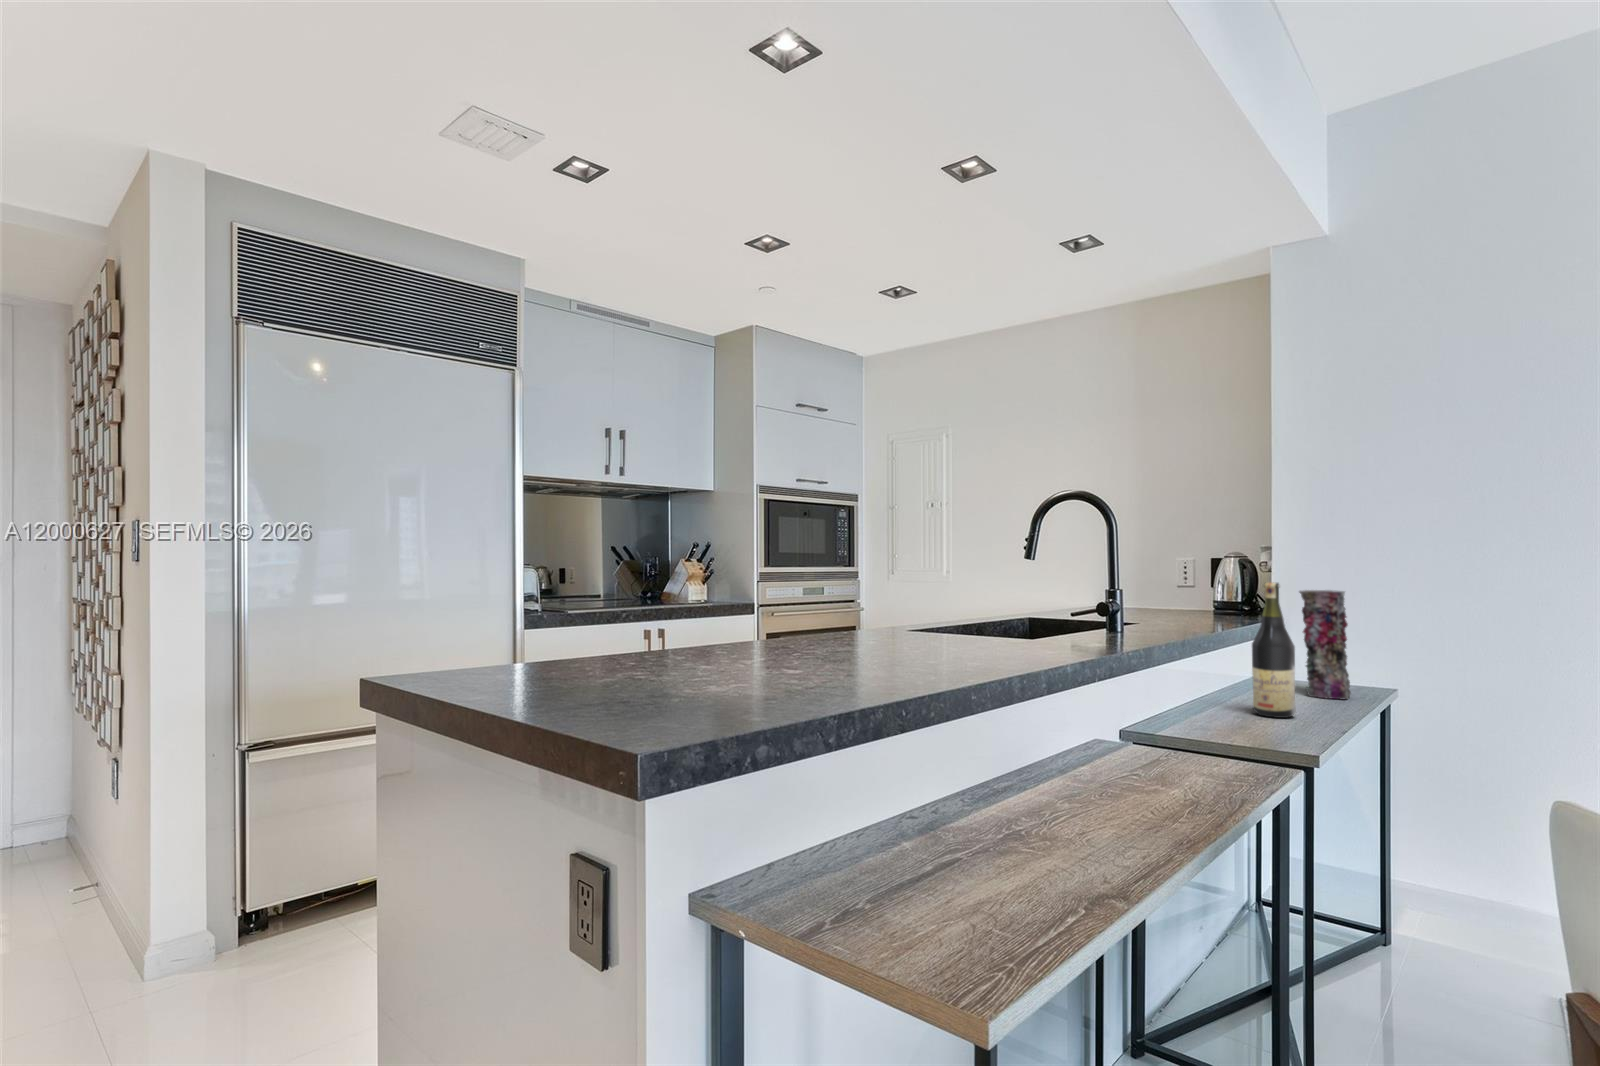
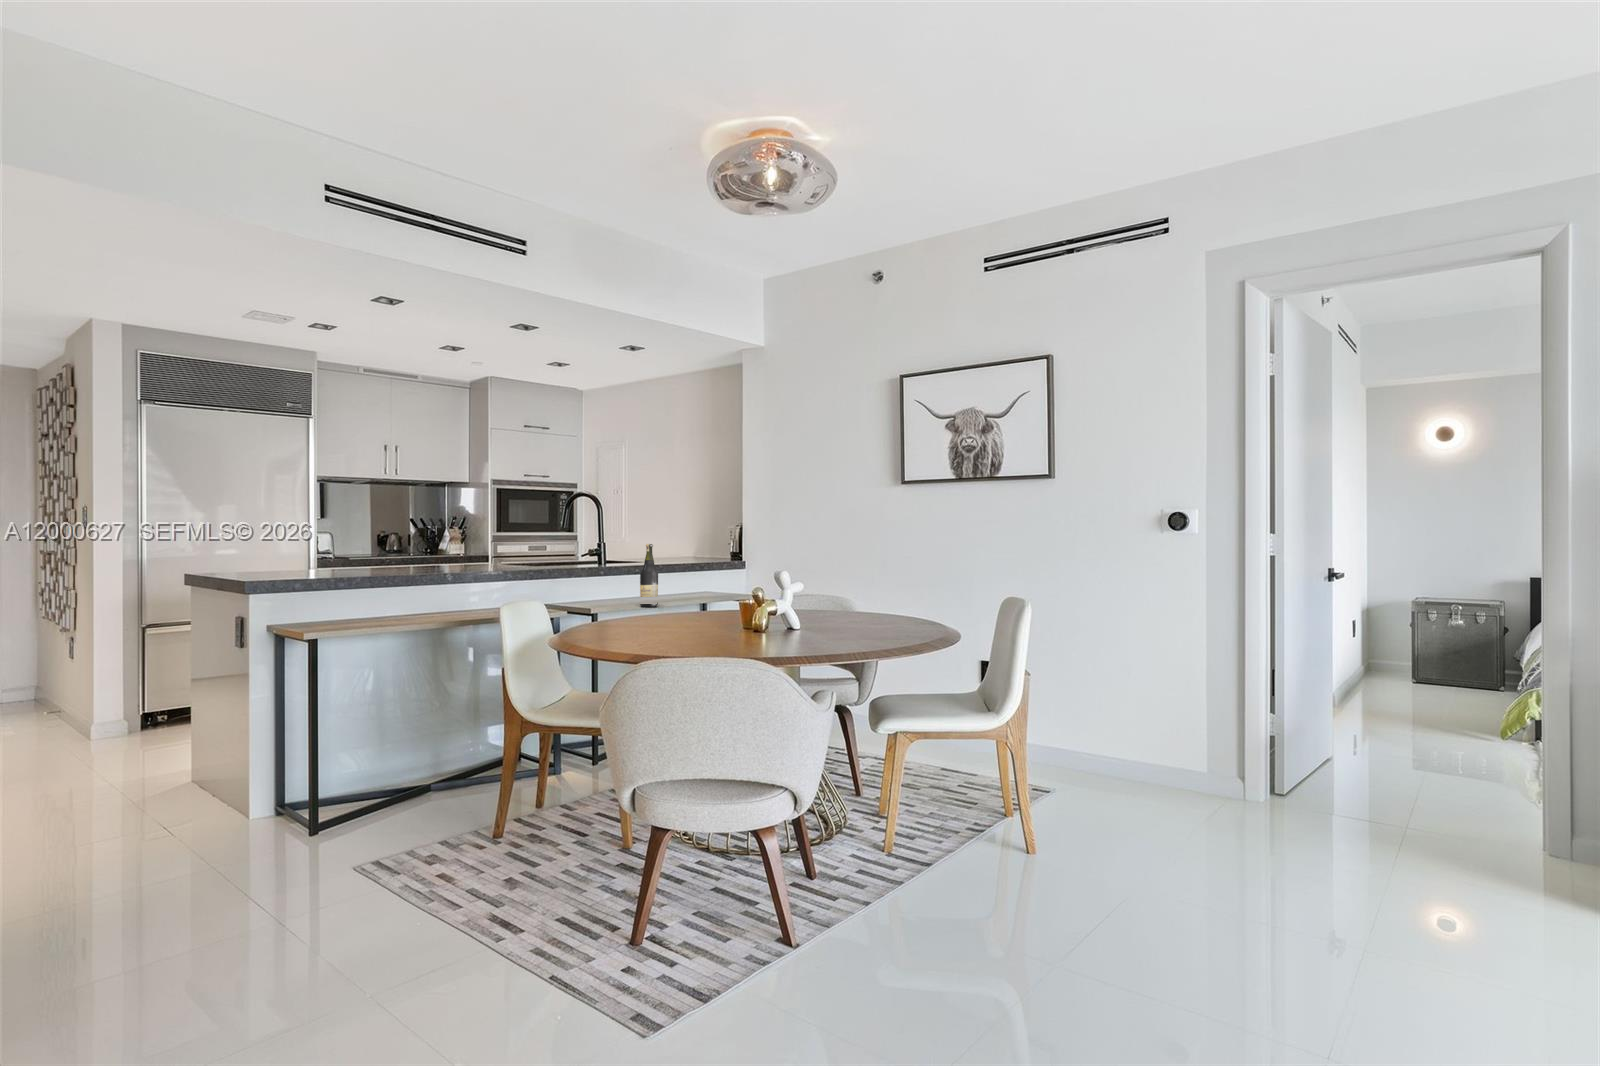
vase: present [1299,590,1351,699] -> none [702,550,726,604]

